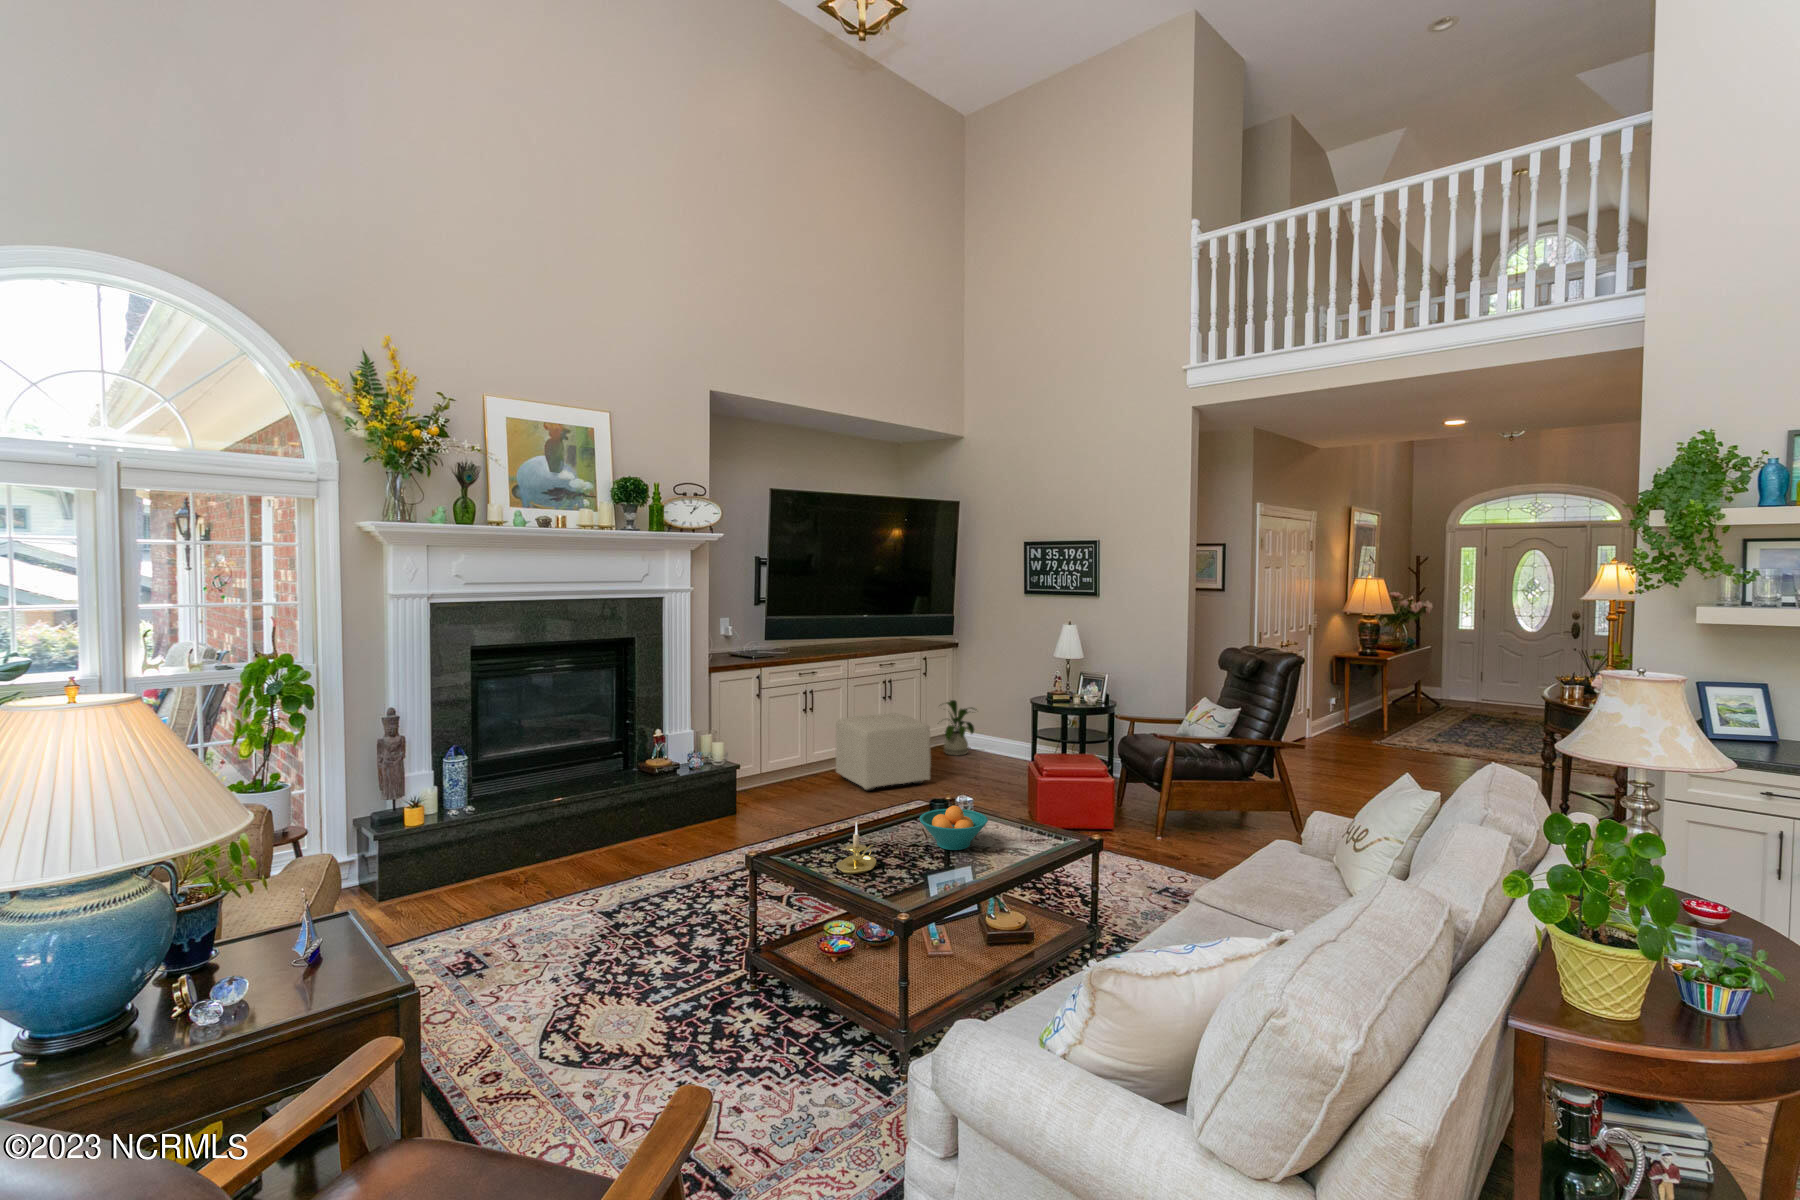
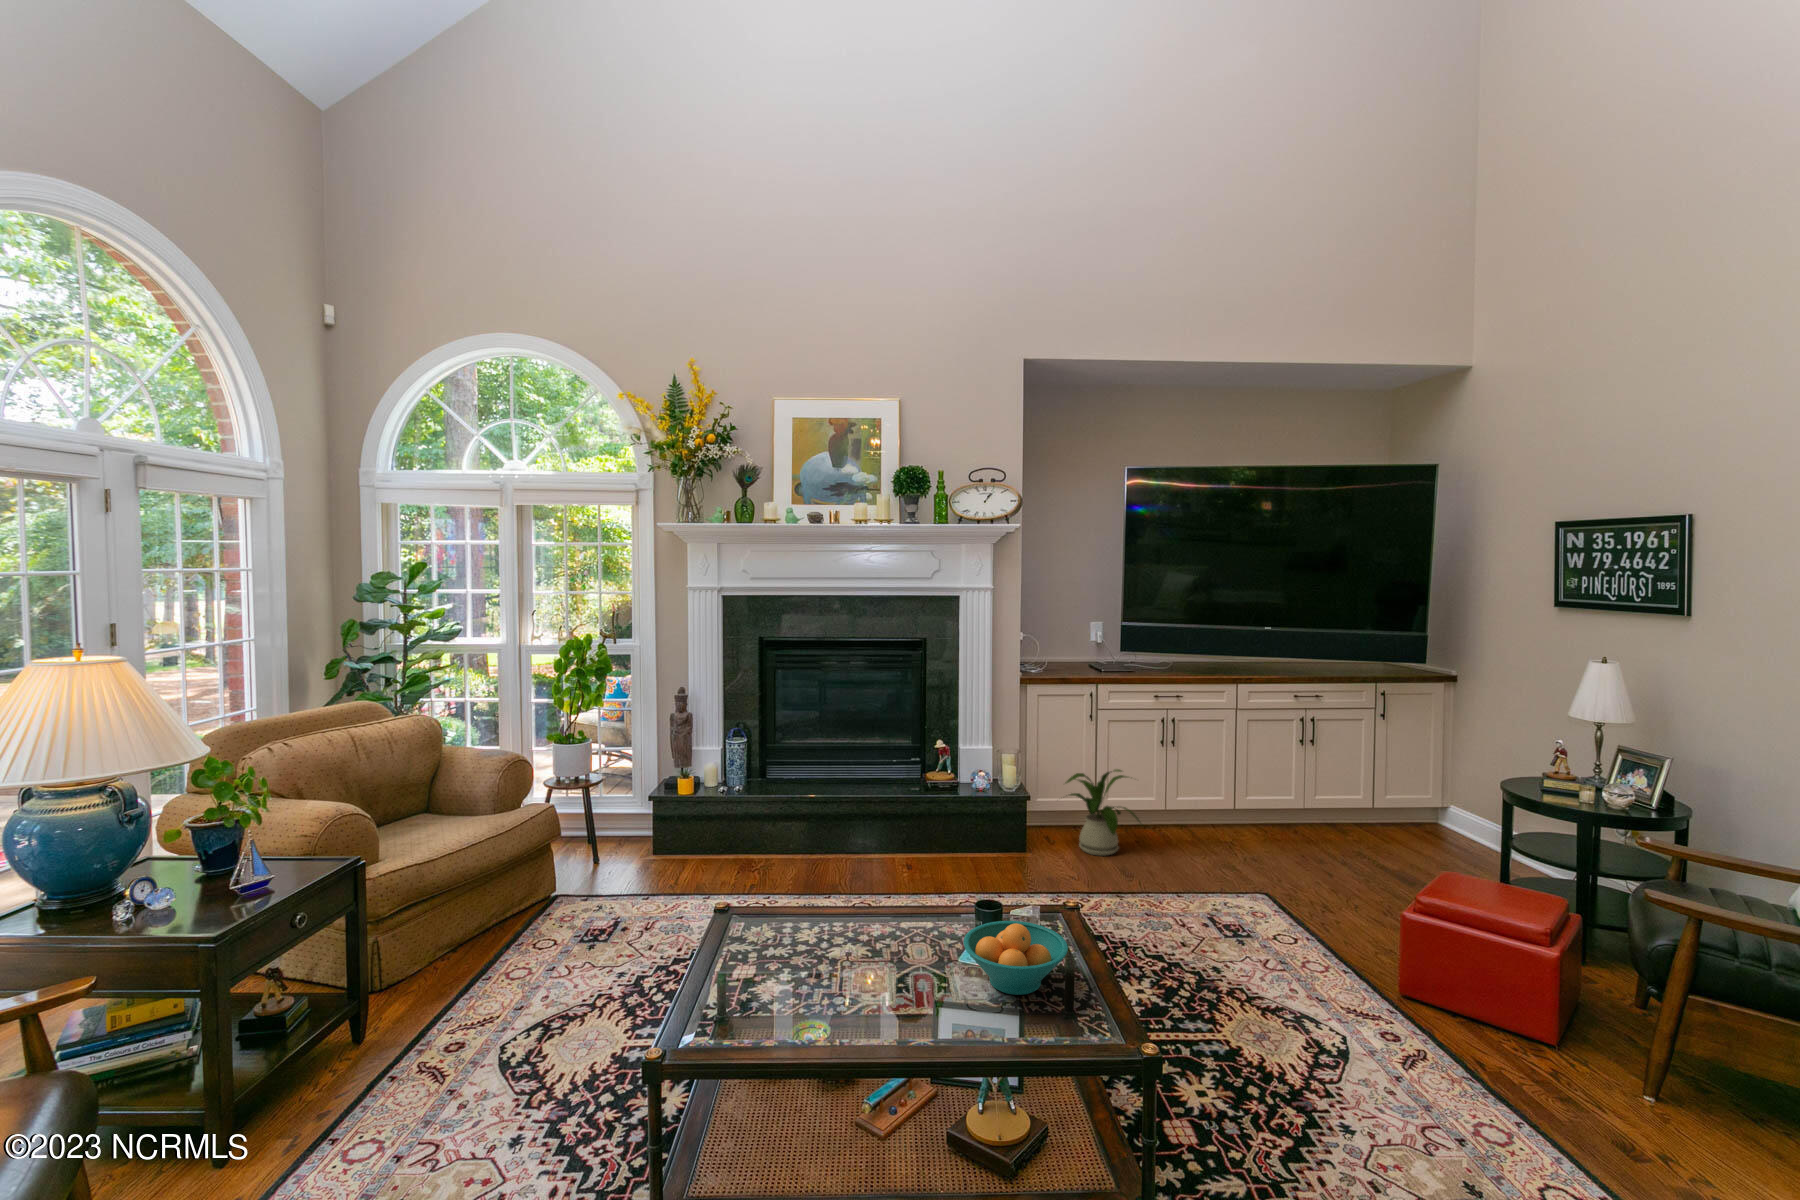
house plant: present [944,700,977,756] -> present [1065,769,1140,856]
ottoman: present [836,714,931,791] -> none [1196,761,1316,874]
candle holder: present [836,823,876,874] -> none [820,906,890,977]

